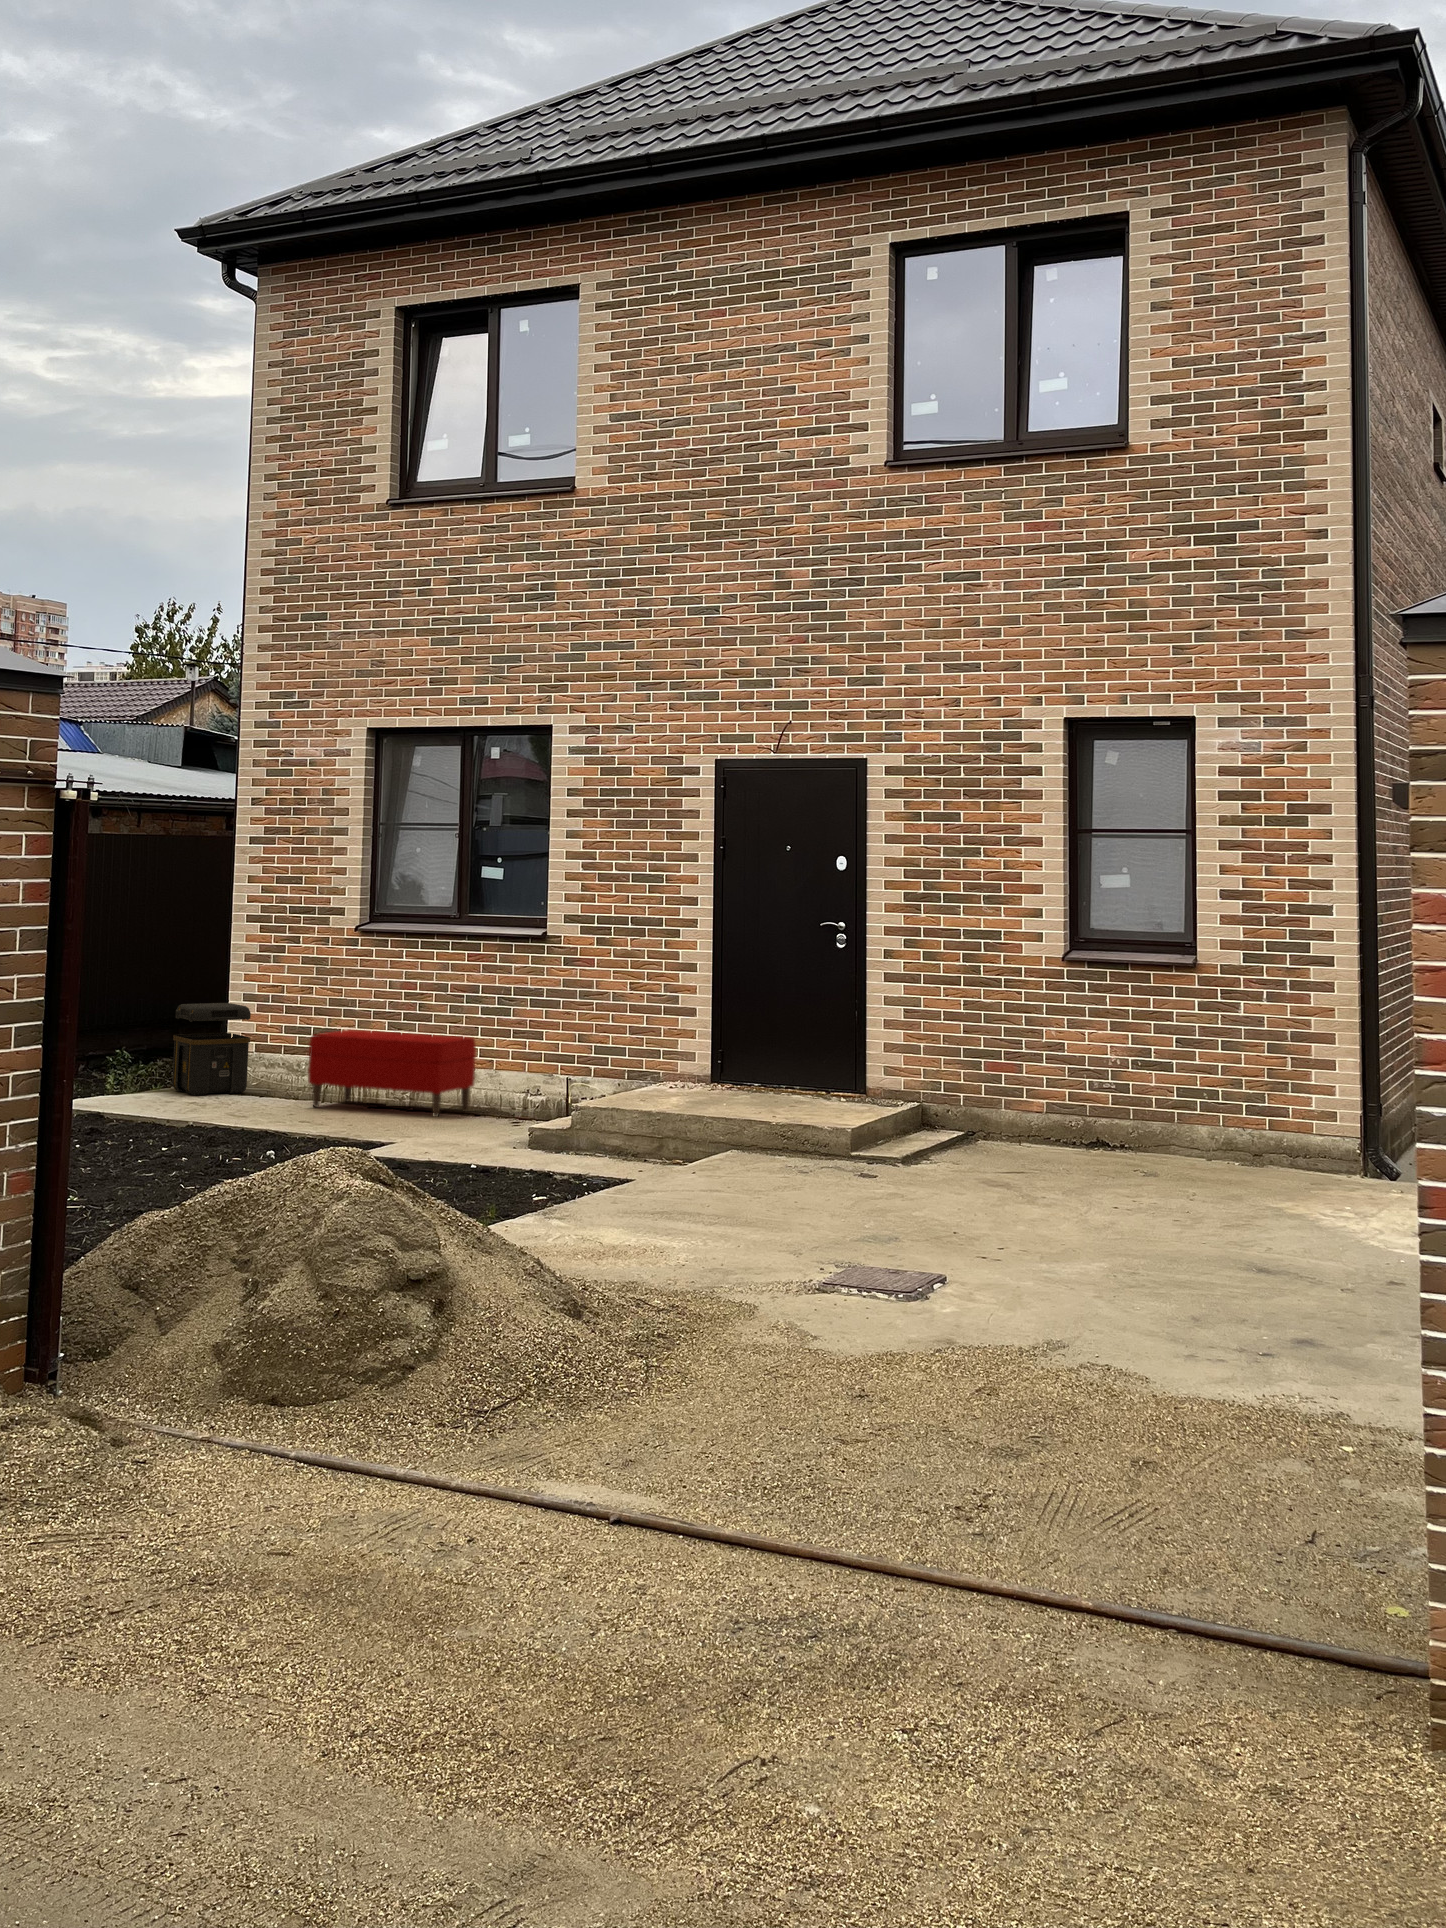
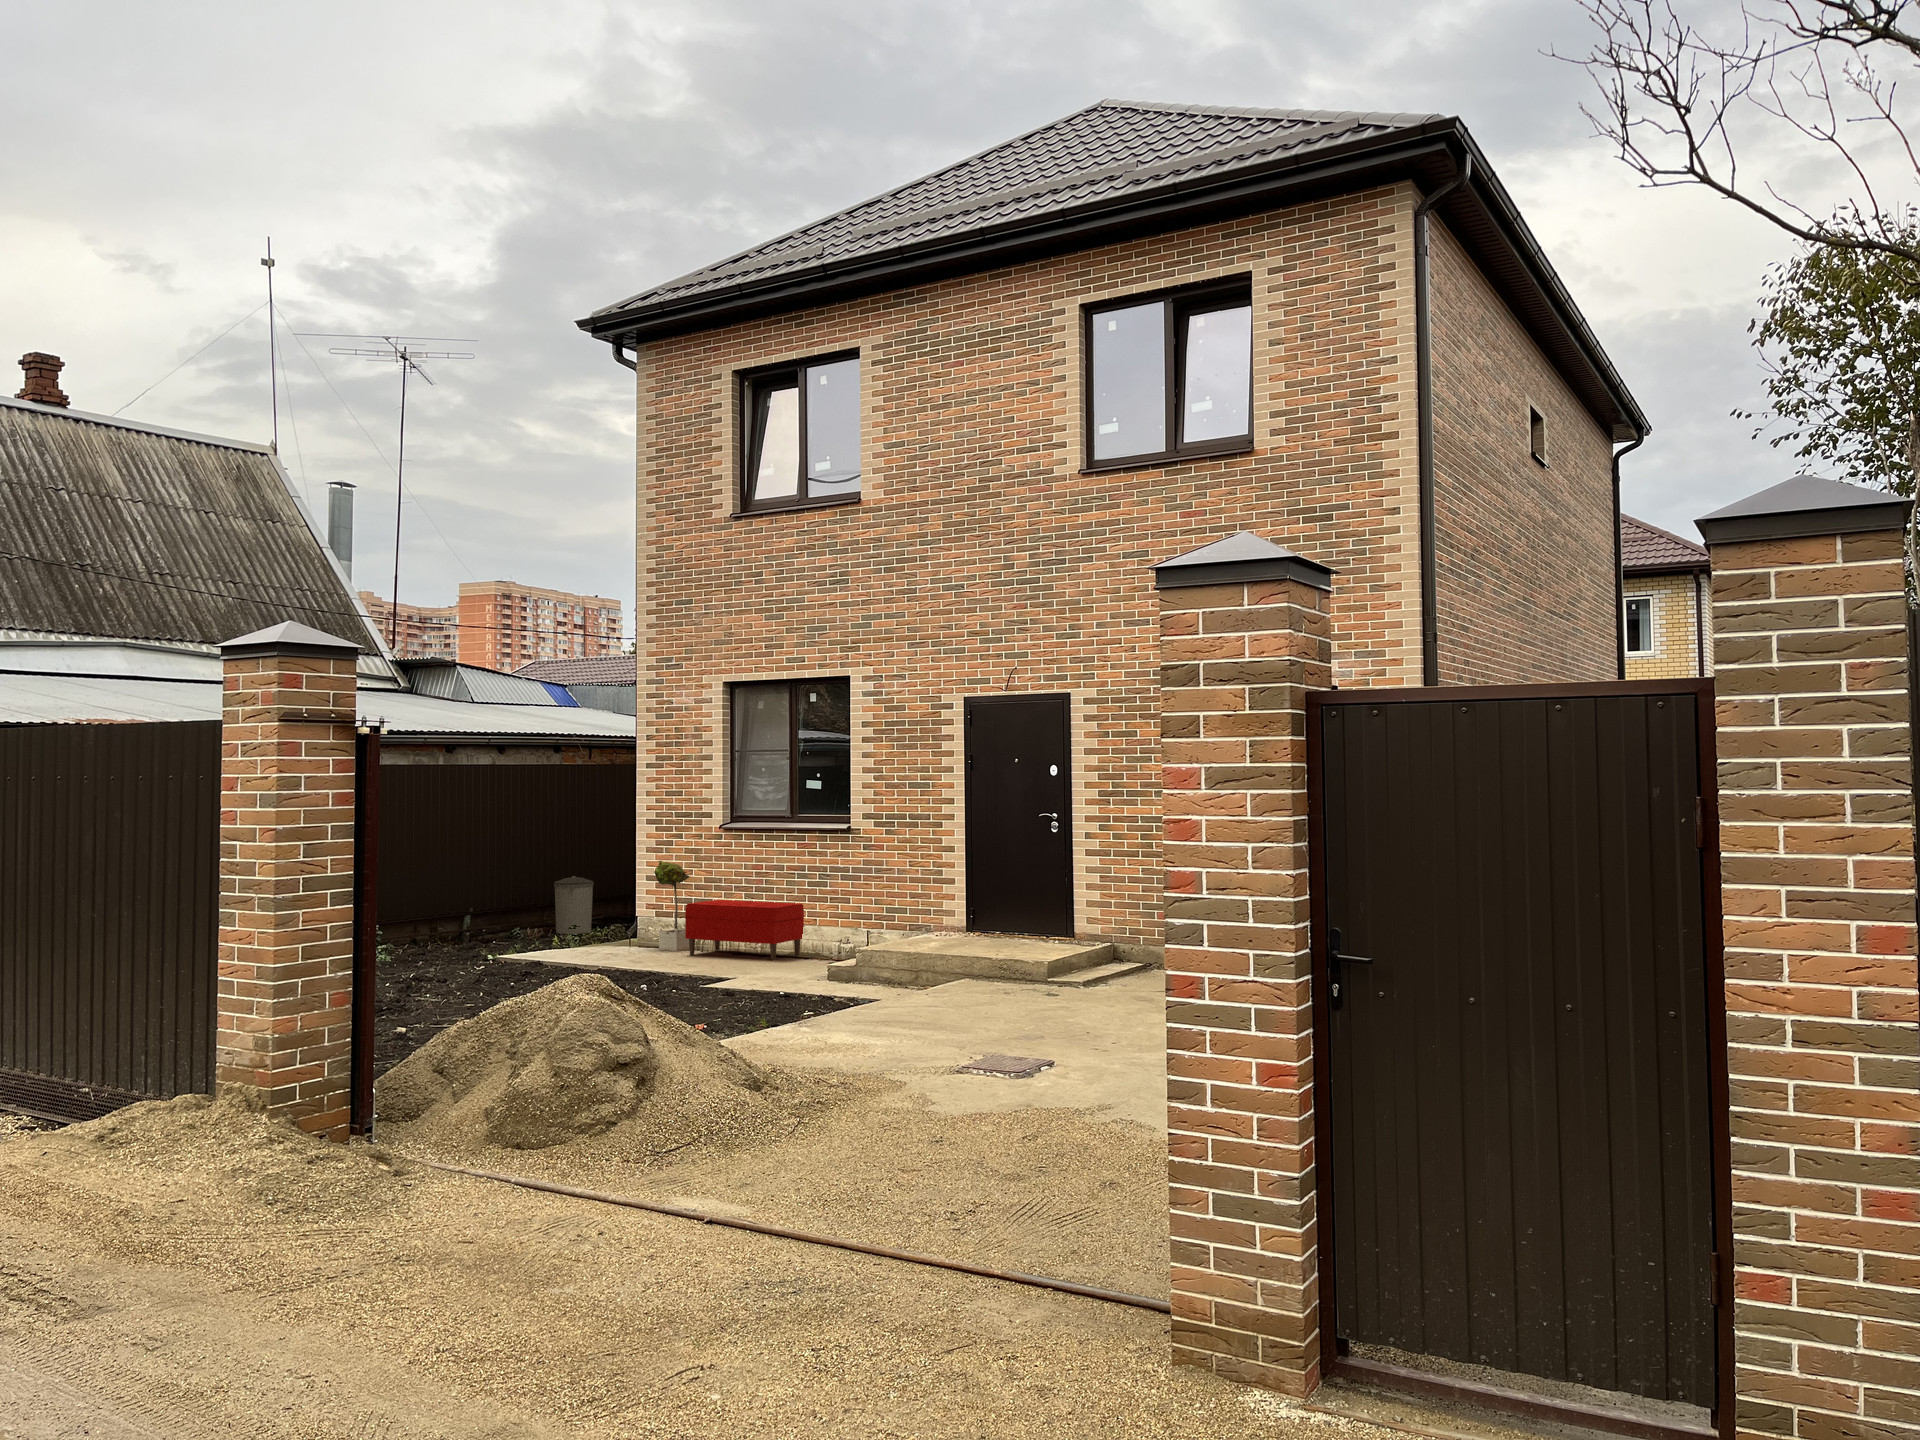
potted tree: none [260,972,312,1101] -> present [654,860,689,951]
trash can: none [98,991,154,1073] -> present [554,876,594,934]
toolbox: present [172,1003,251,1095] -> none [597,883,650,948]

